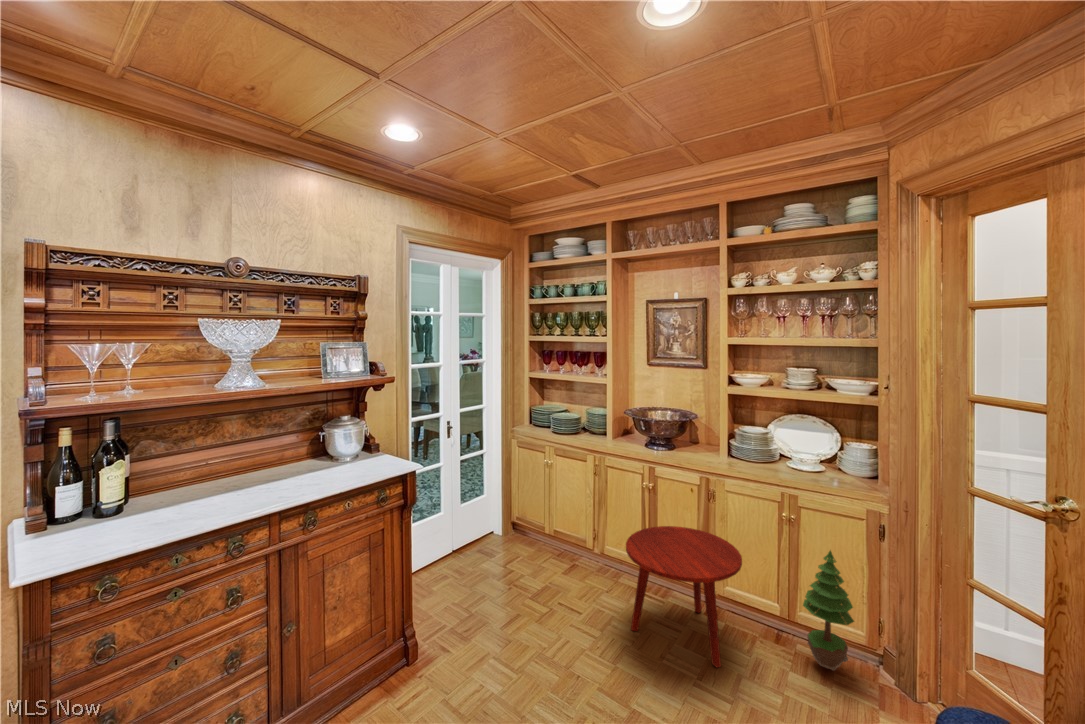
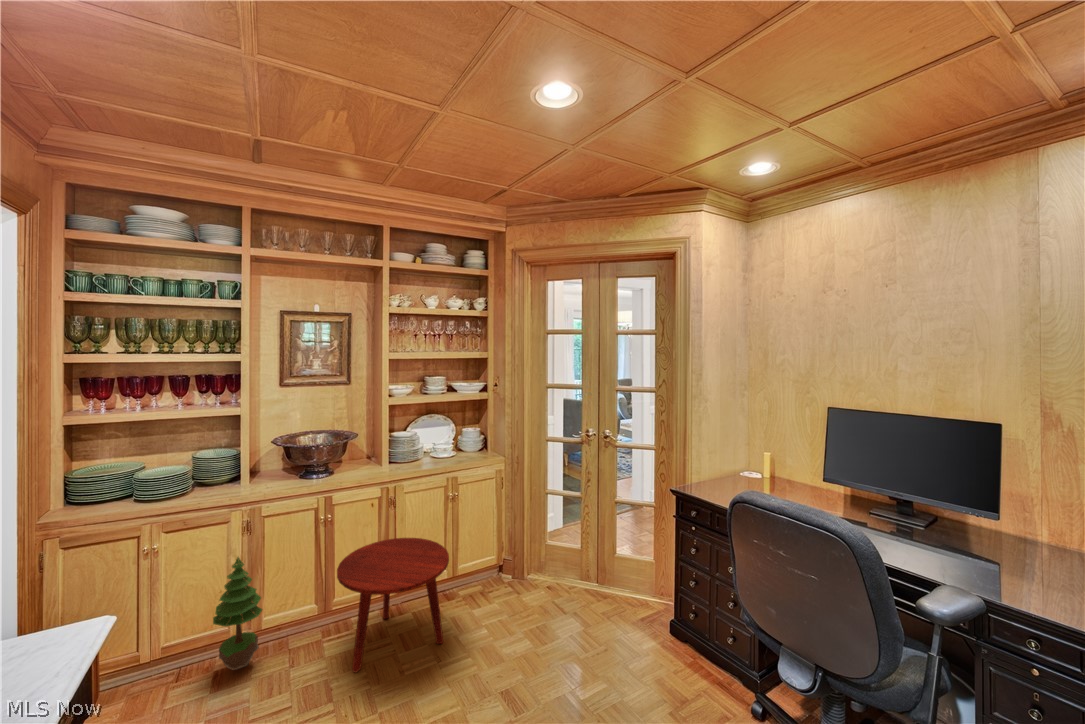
potted tree: present [803,551,854,671] -> present [213,557,262,670]

